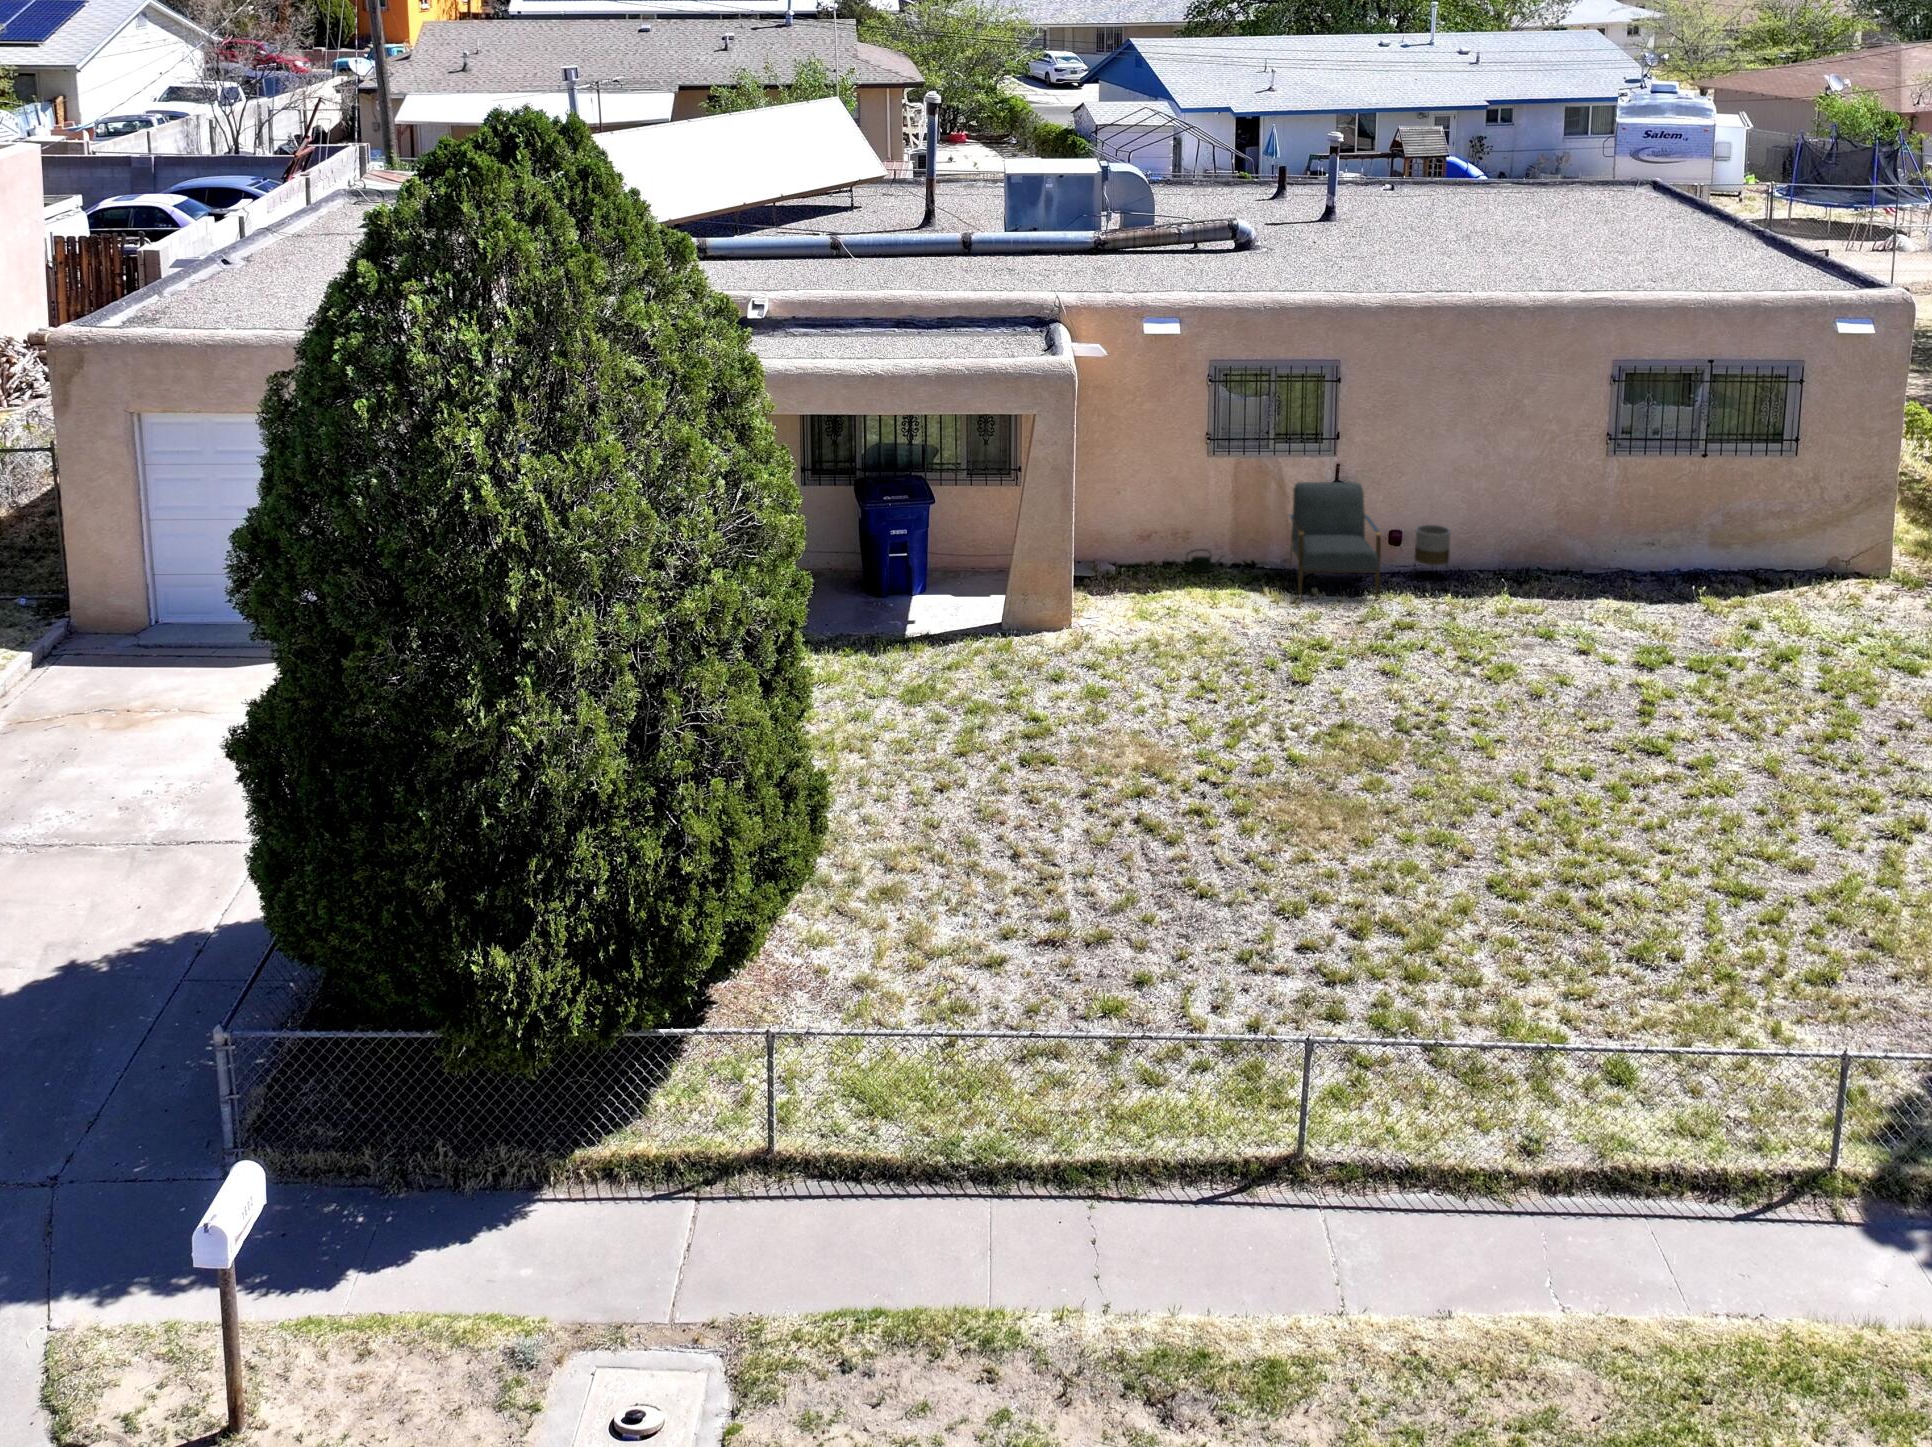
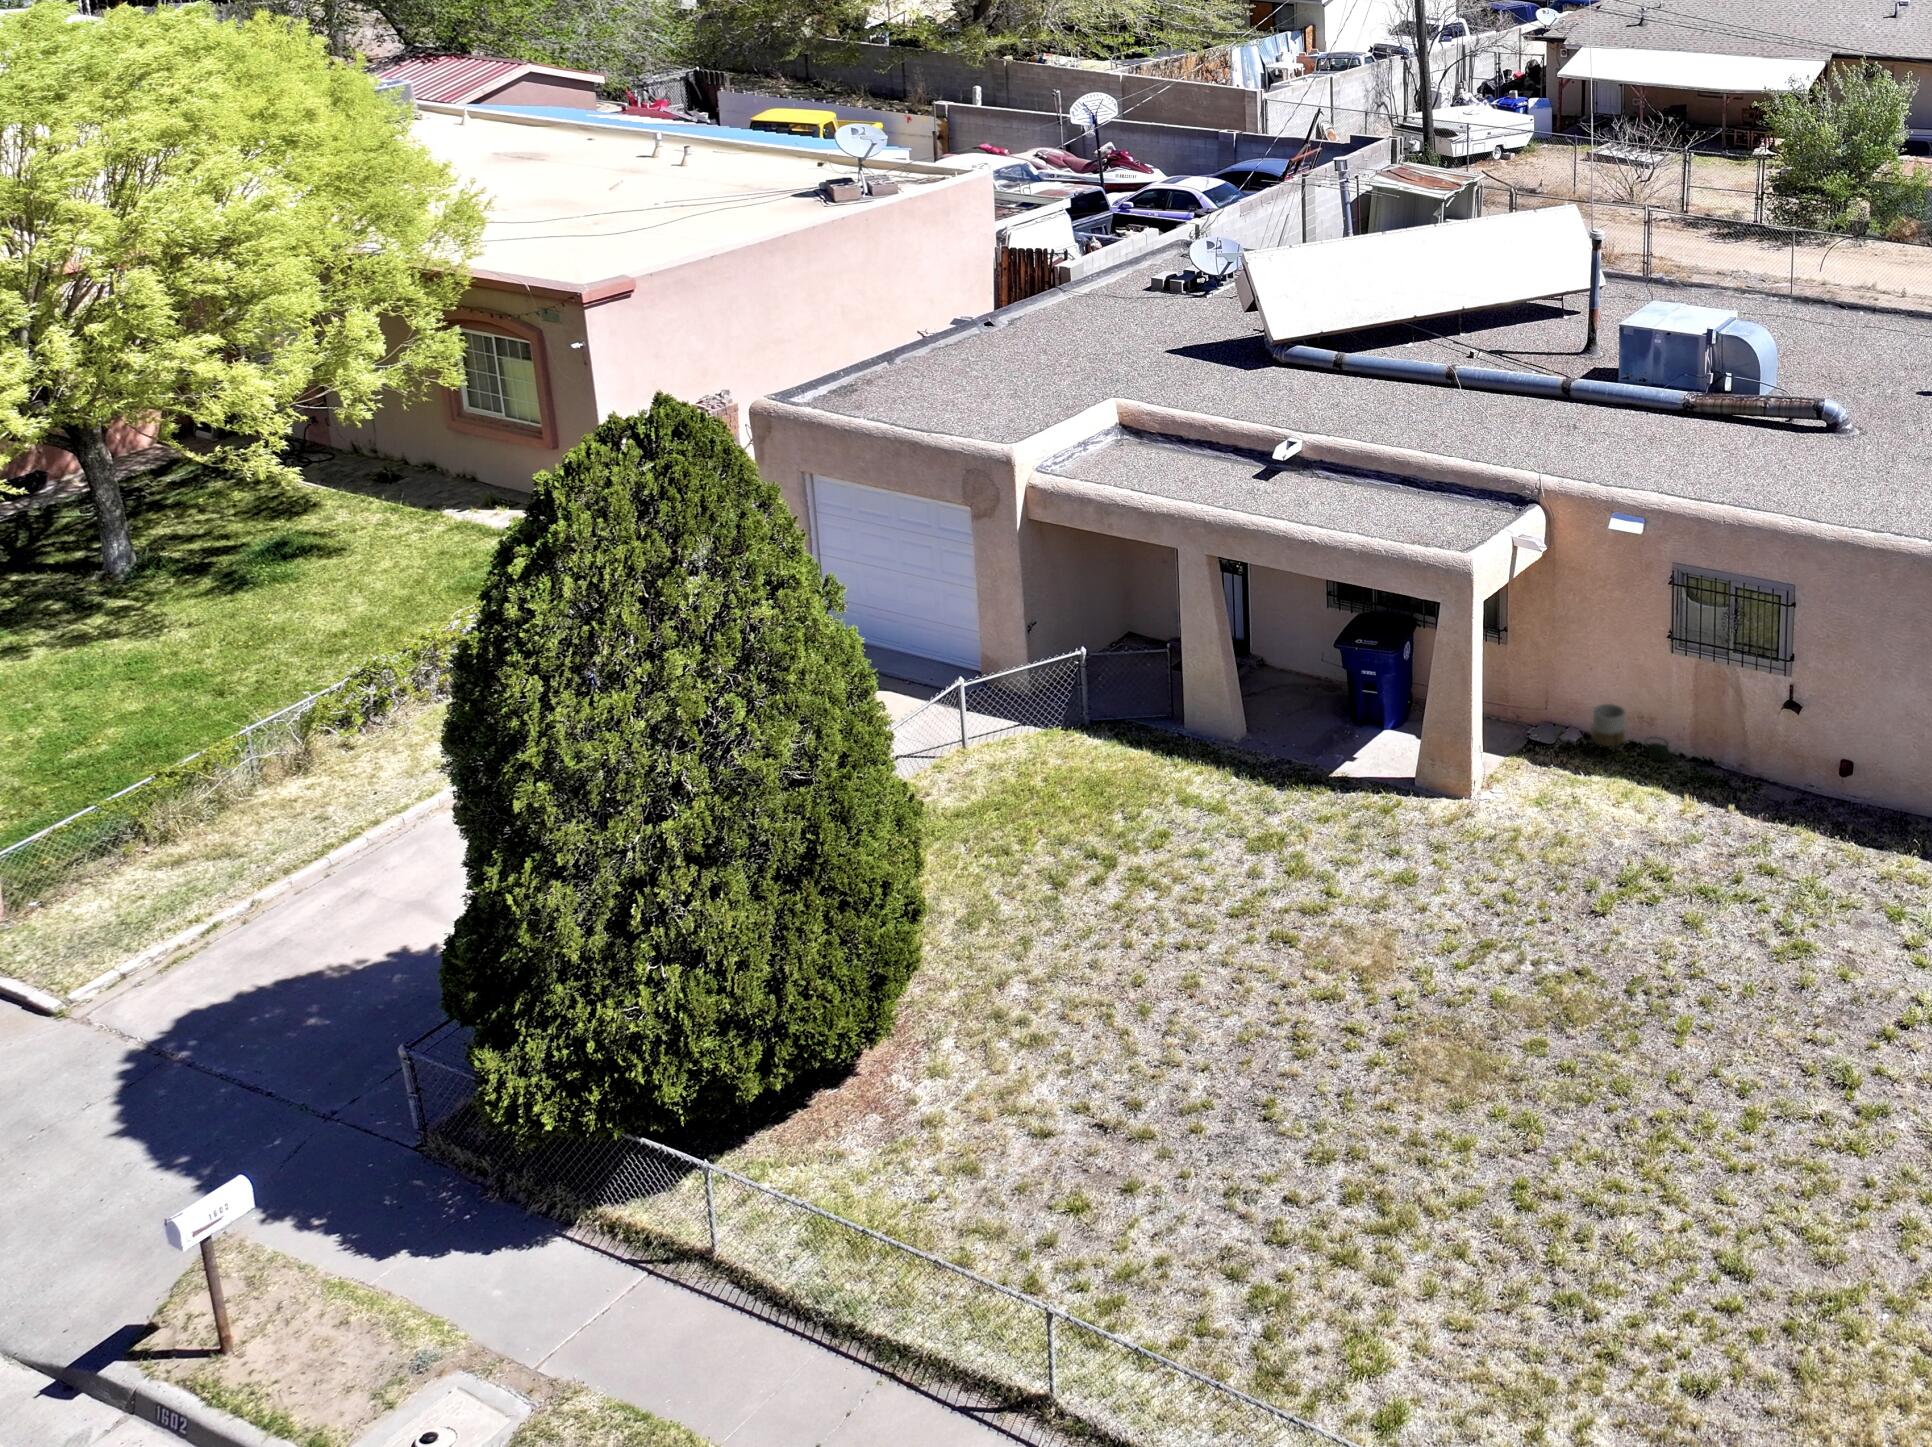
chair: present [1289,482,1381,599] -> none [1711,695,1815,831]
planter: present [1414,525,1451,569] -> present [1590,704,1625,749]

